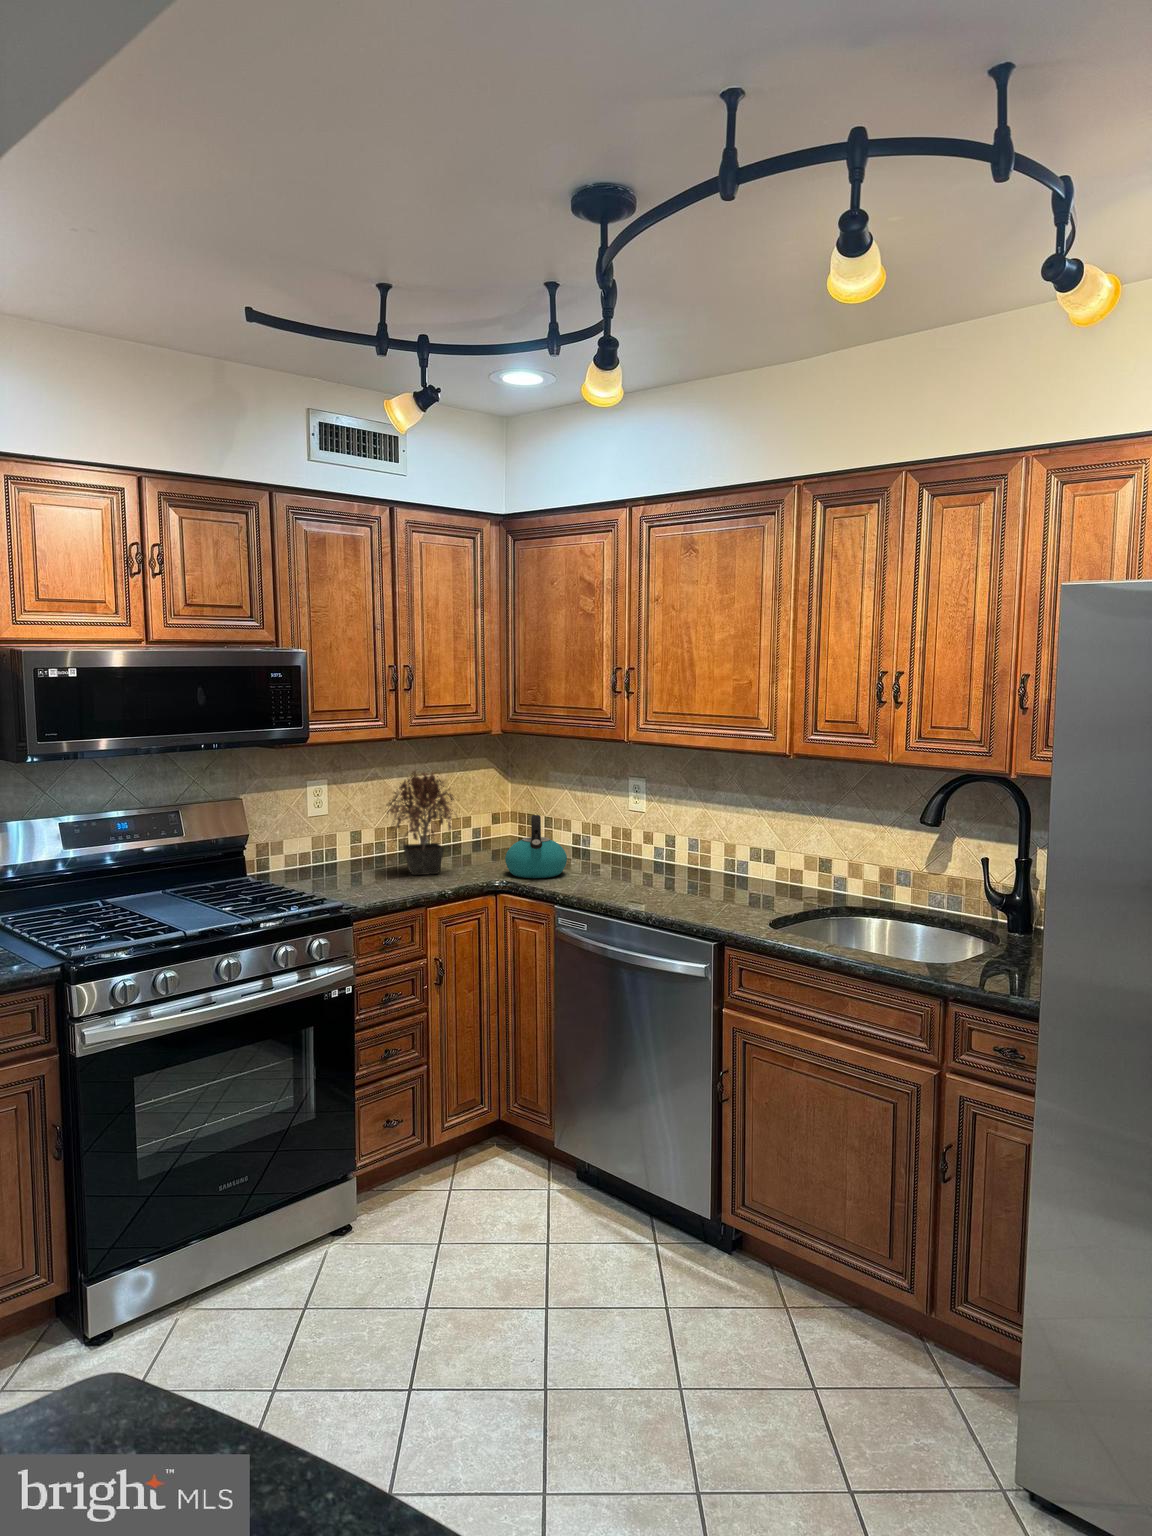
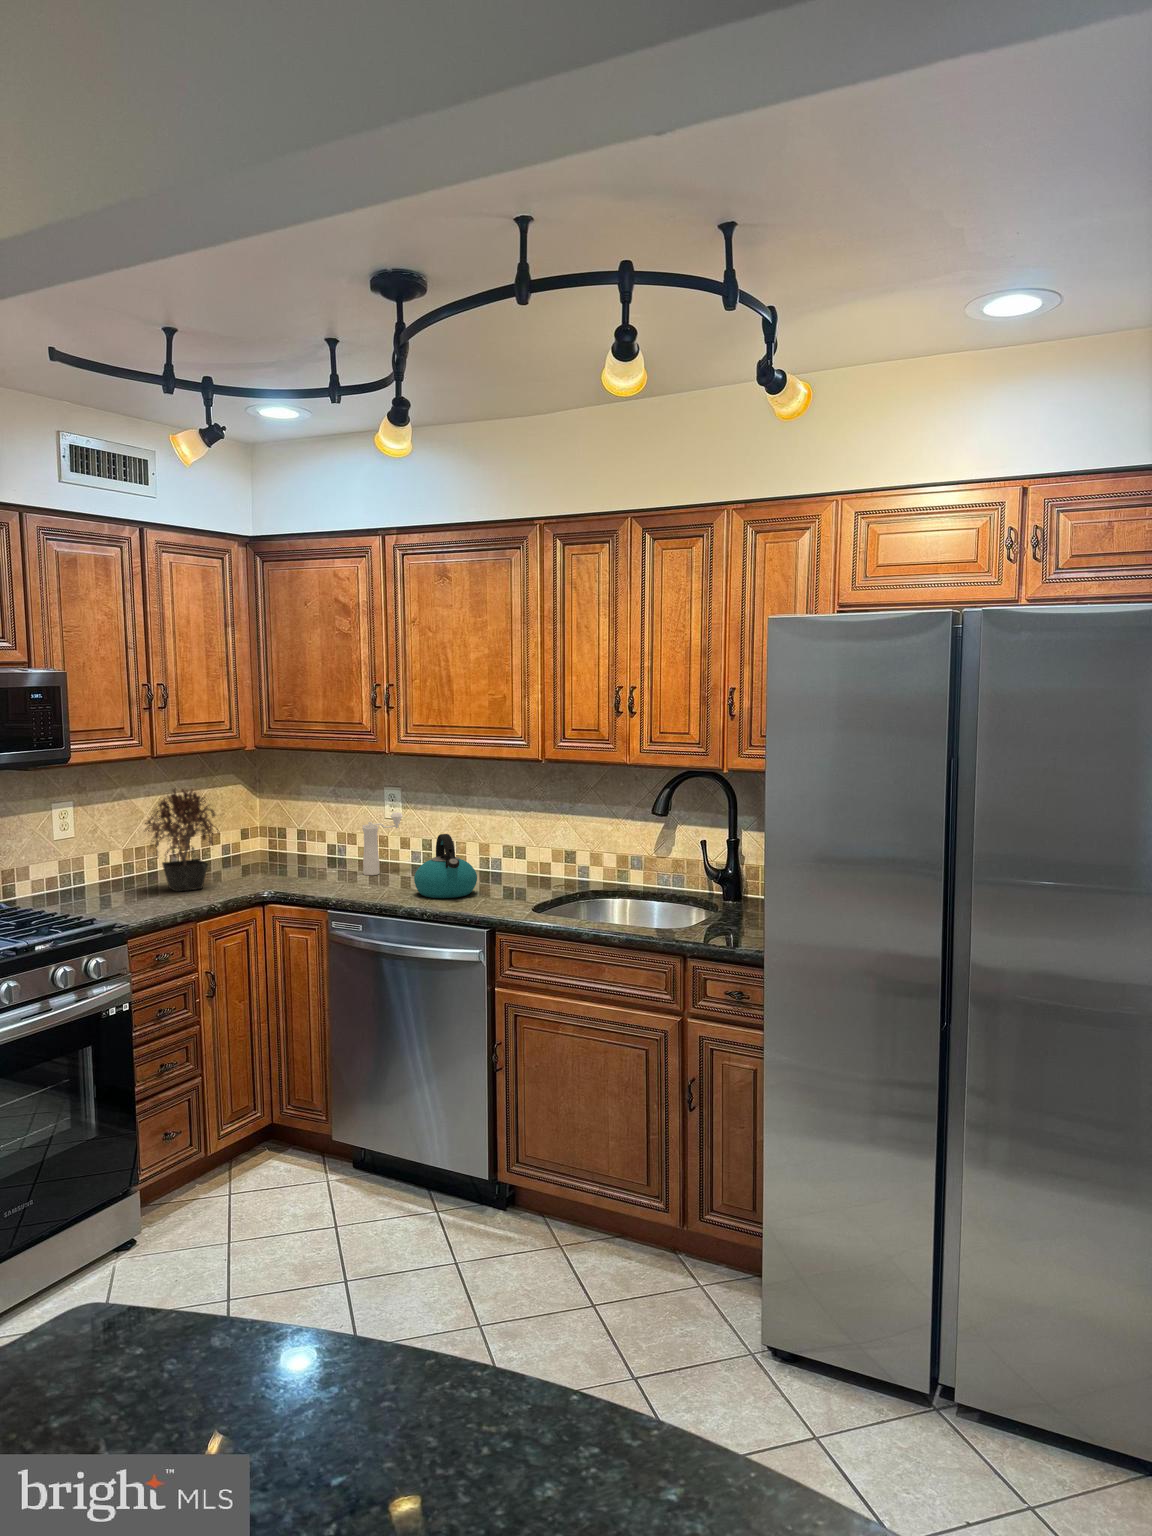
pepper mill: none [603,804,647,870] -> present [362,812,403,875]
kettle: present [505,815,567,878] -> present [414,834,477,898]

